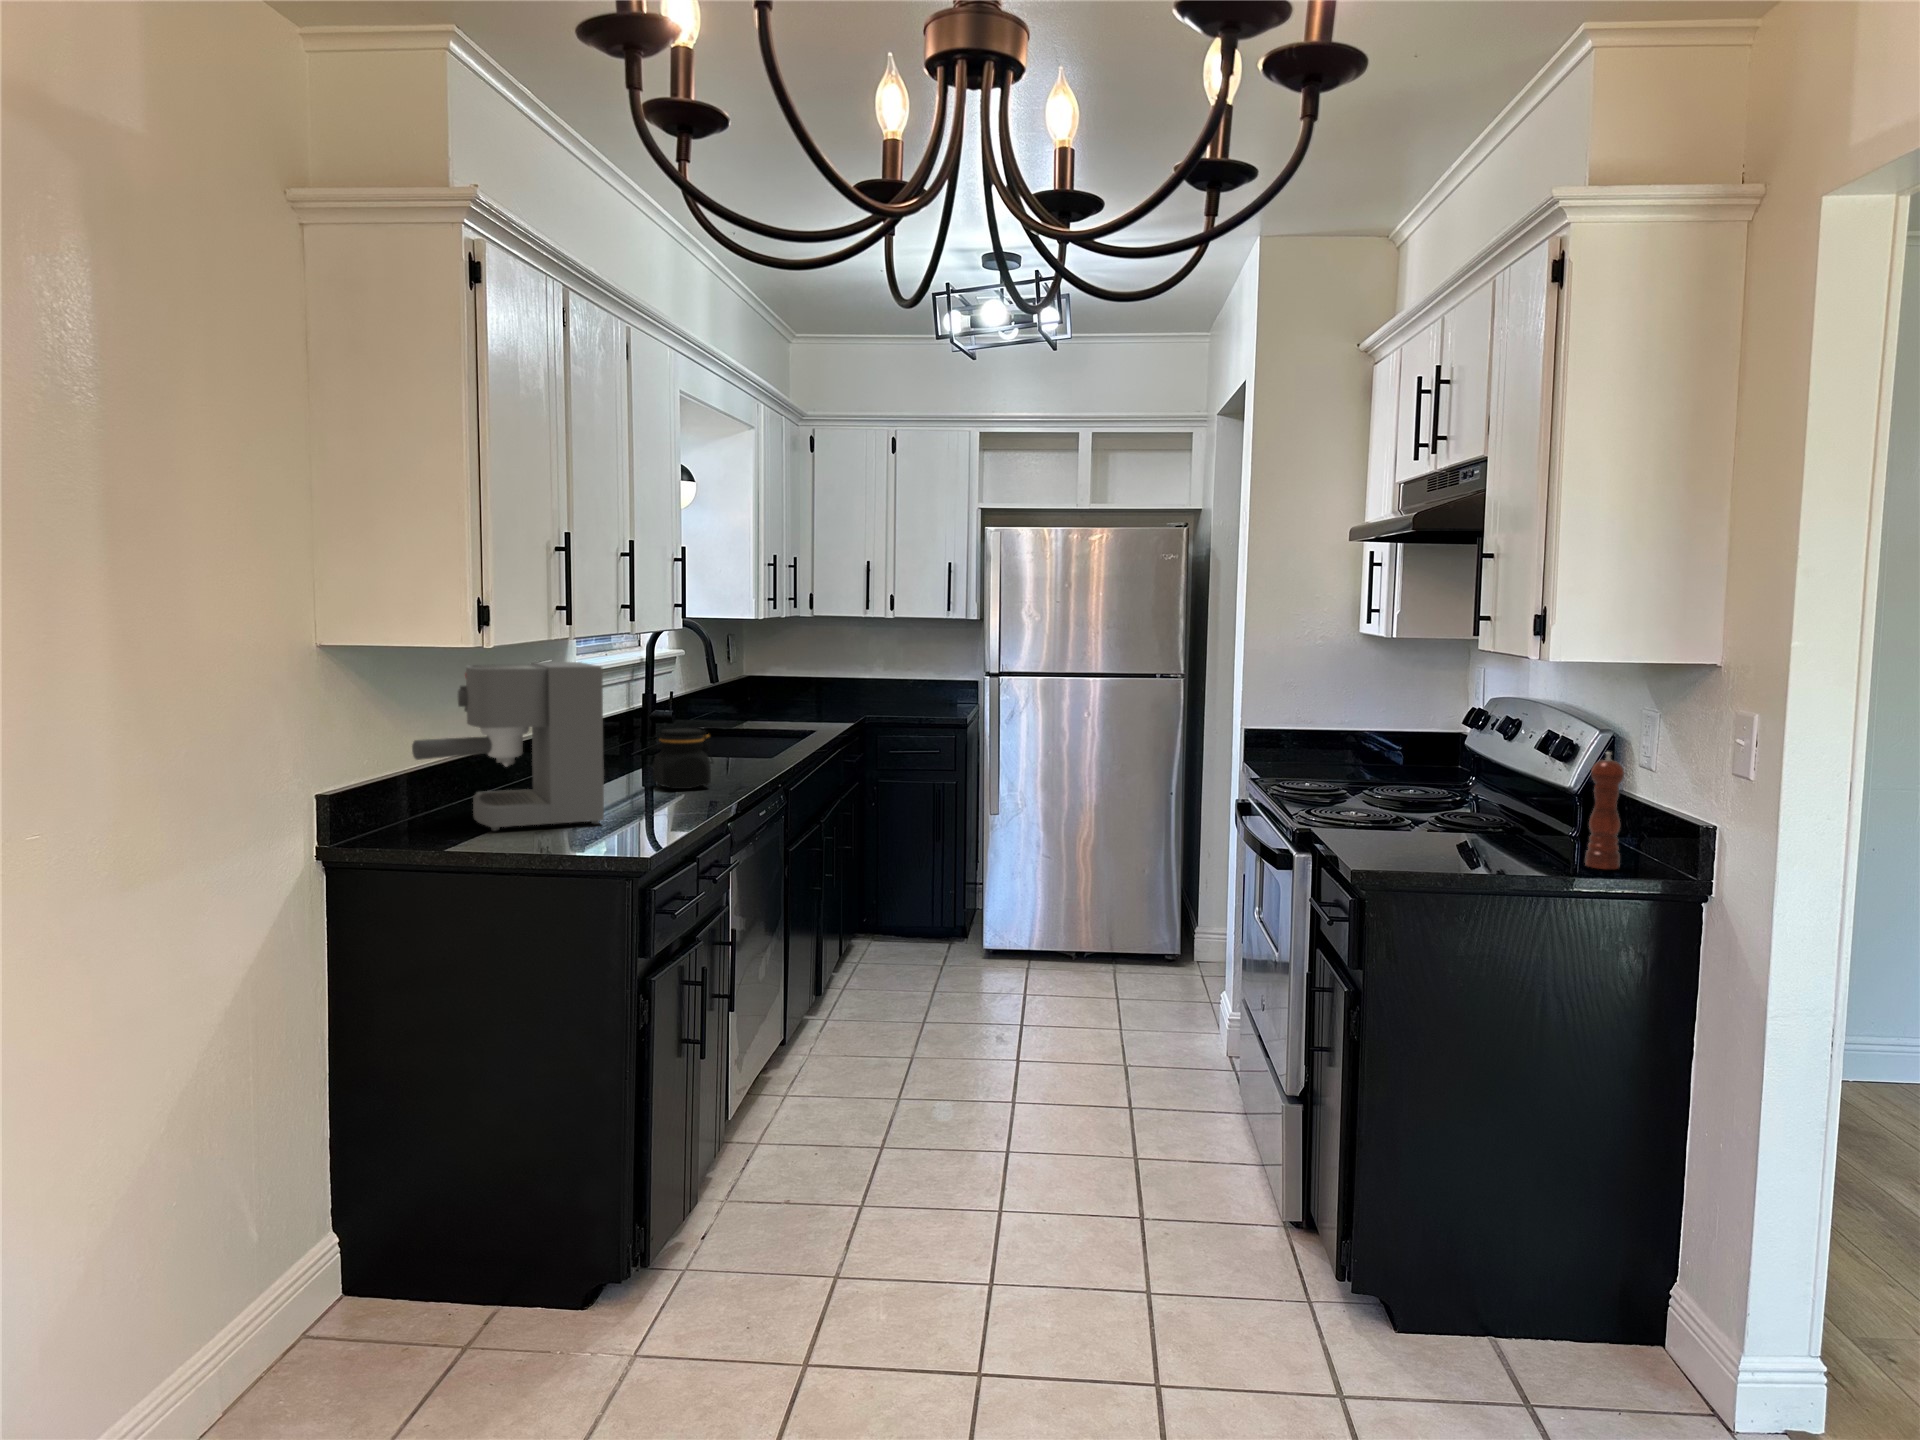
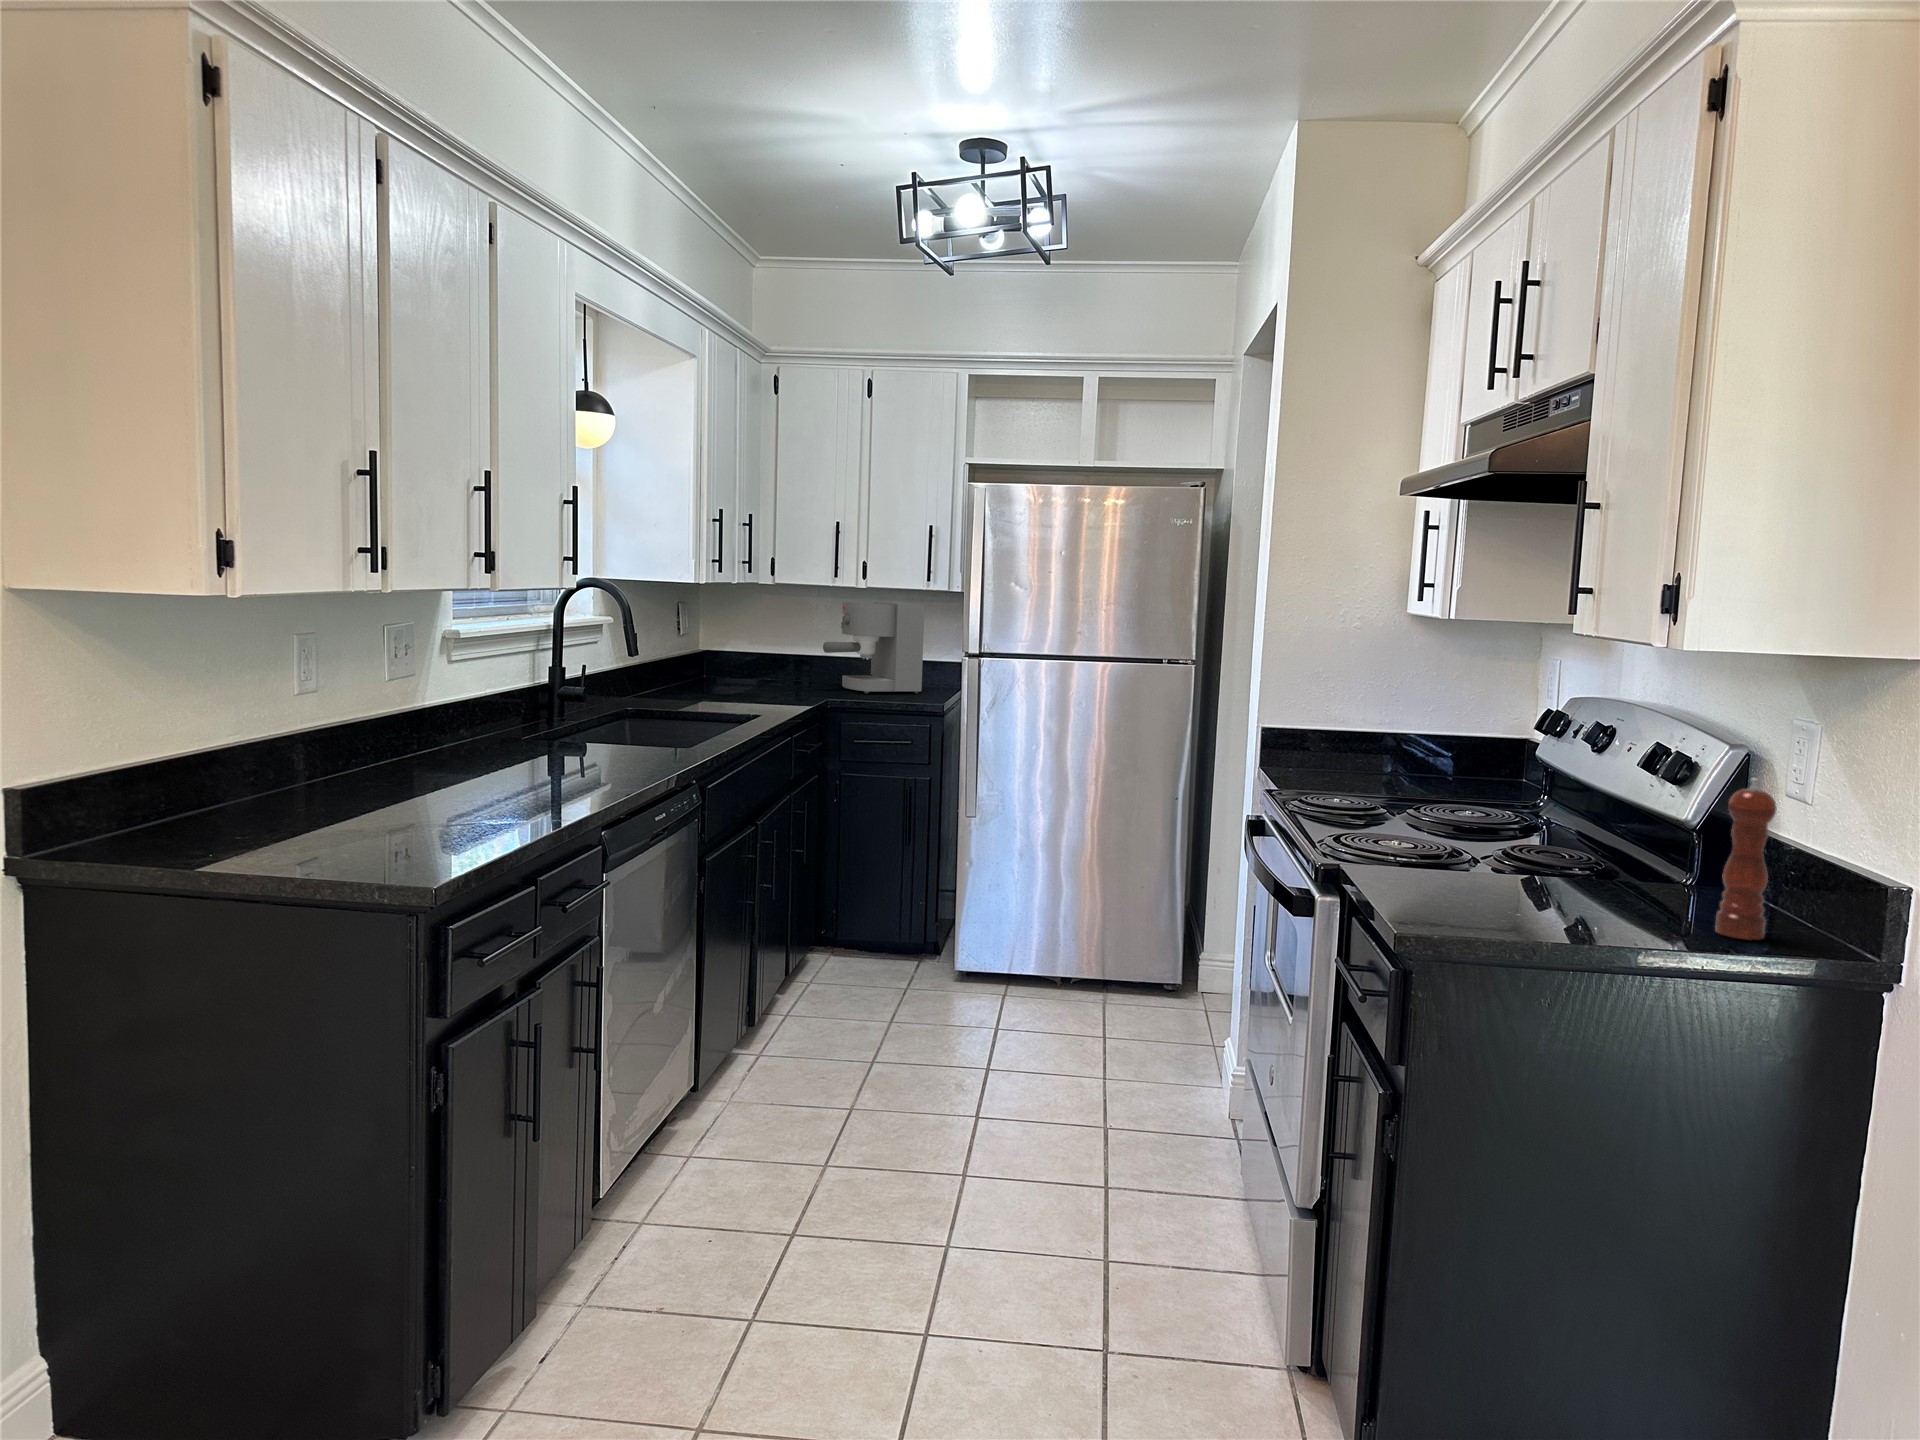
coffee maker: present [412,662,604,830] -> present [823,602,924,693]
jar: present [649,728,713,789] -> none [511,710,595,785]

